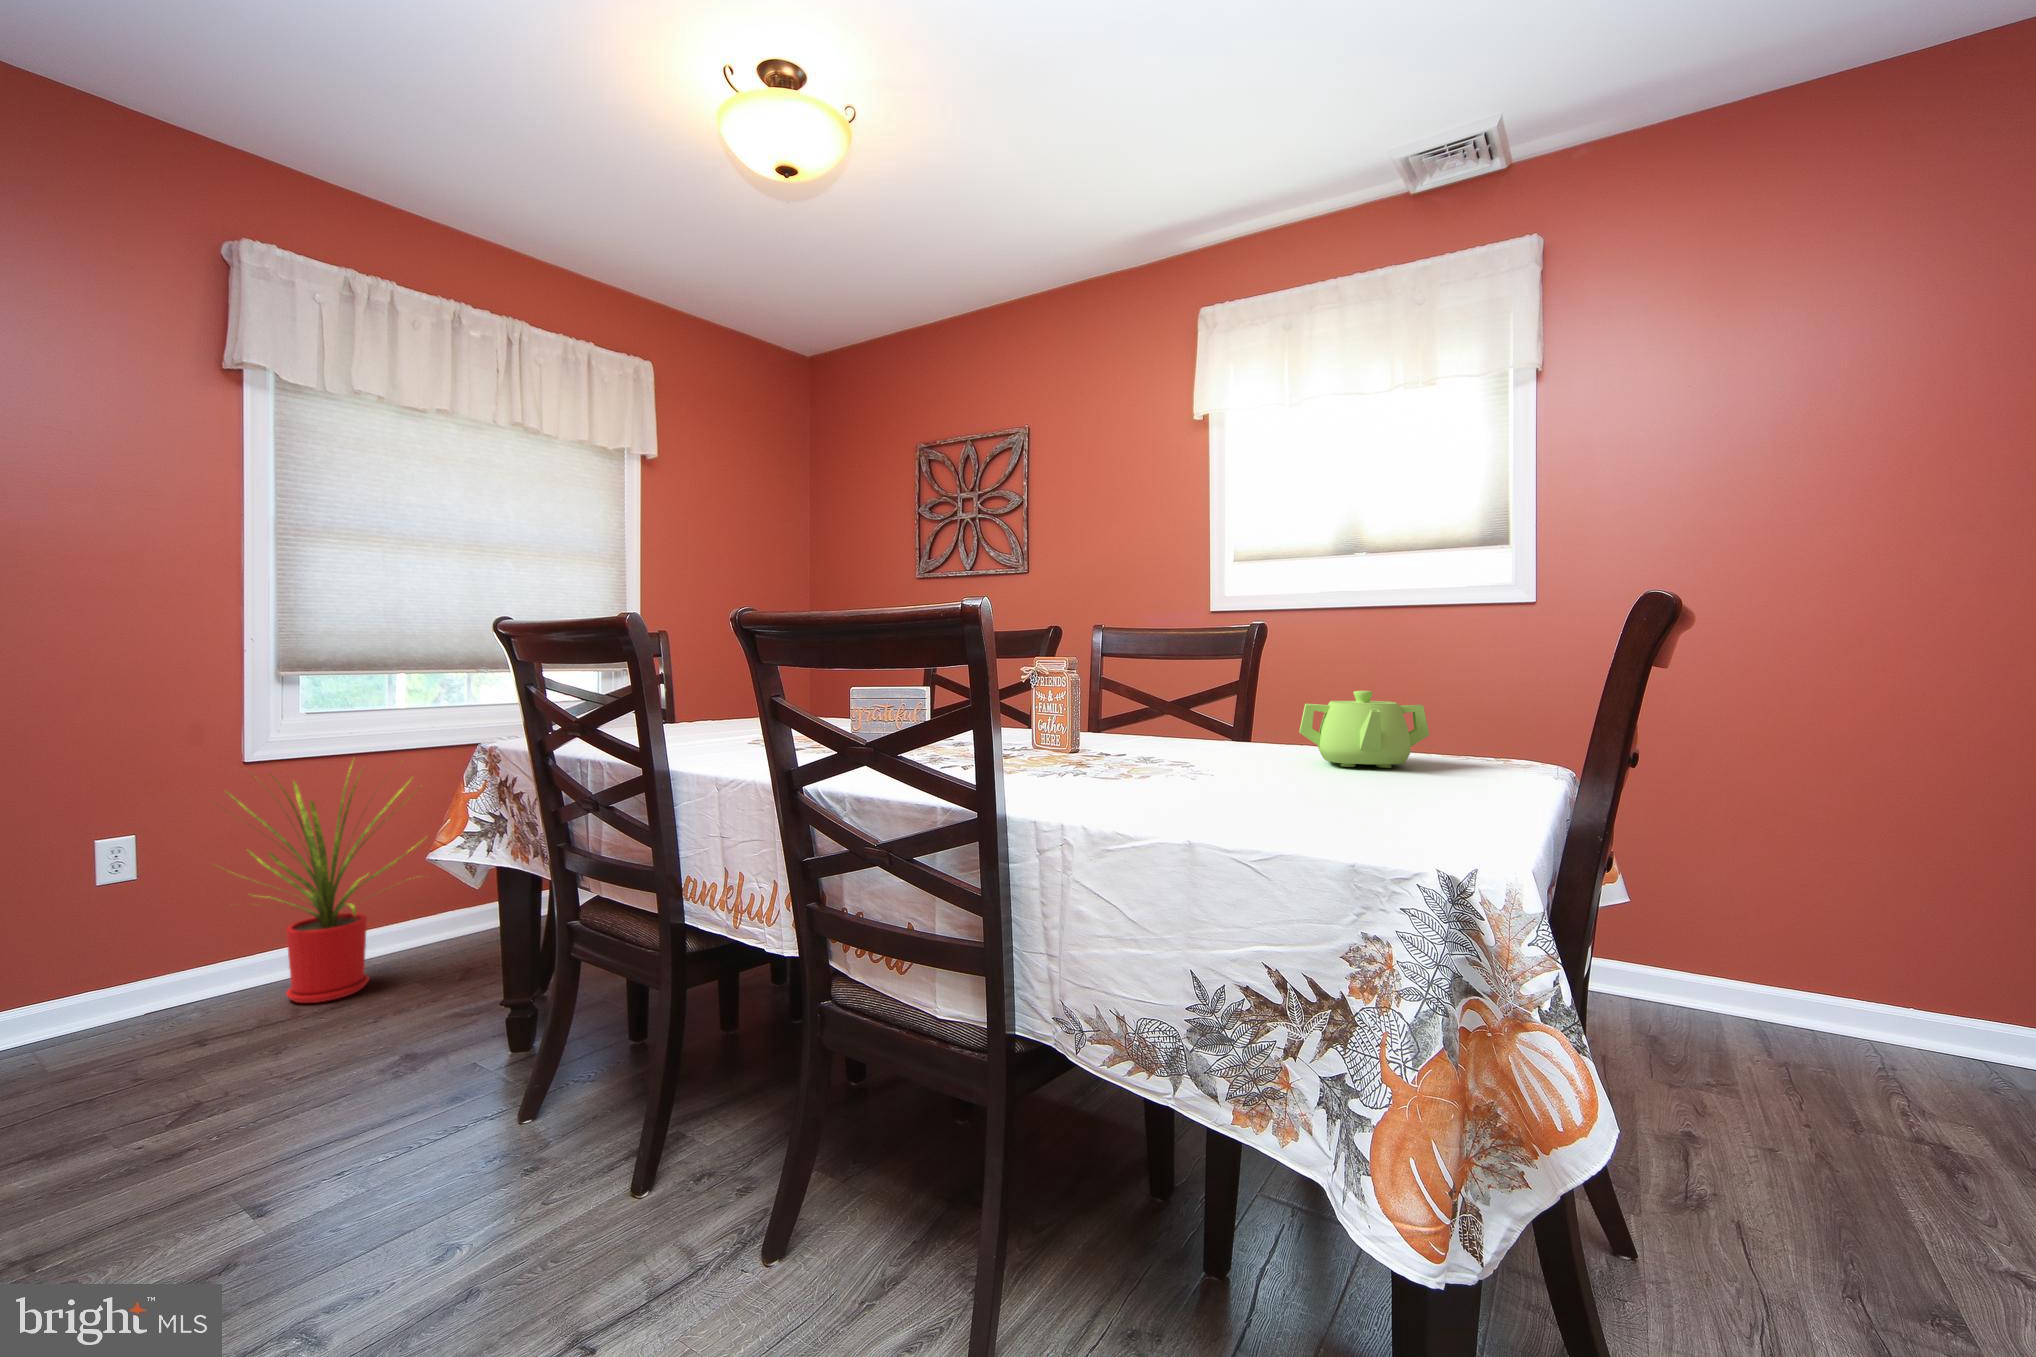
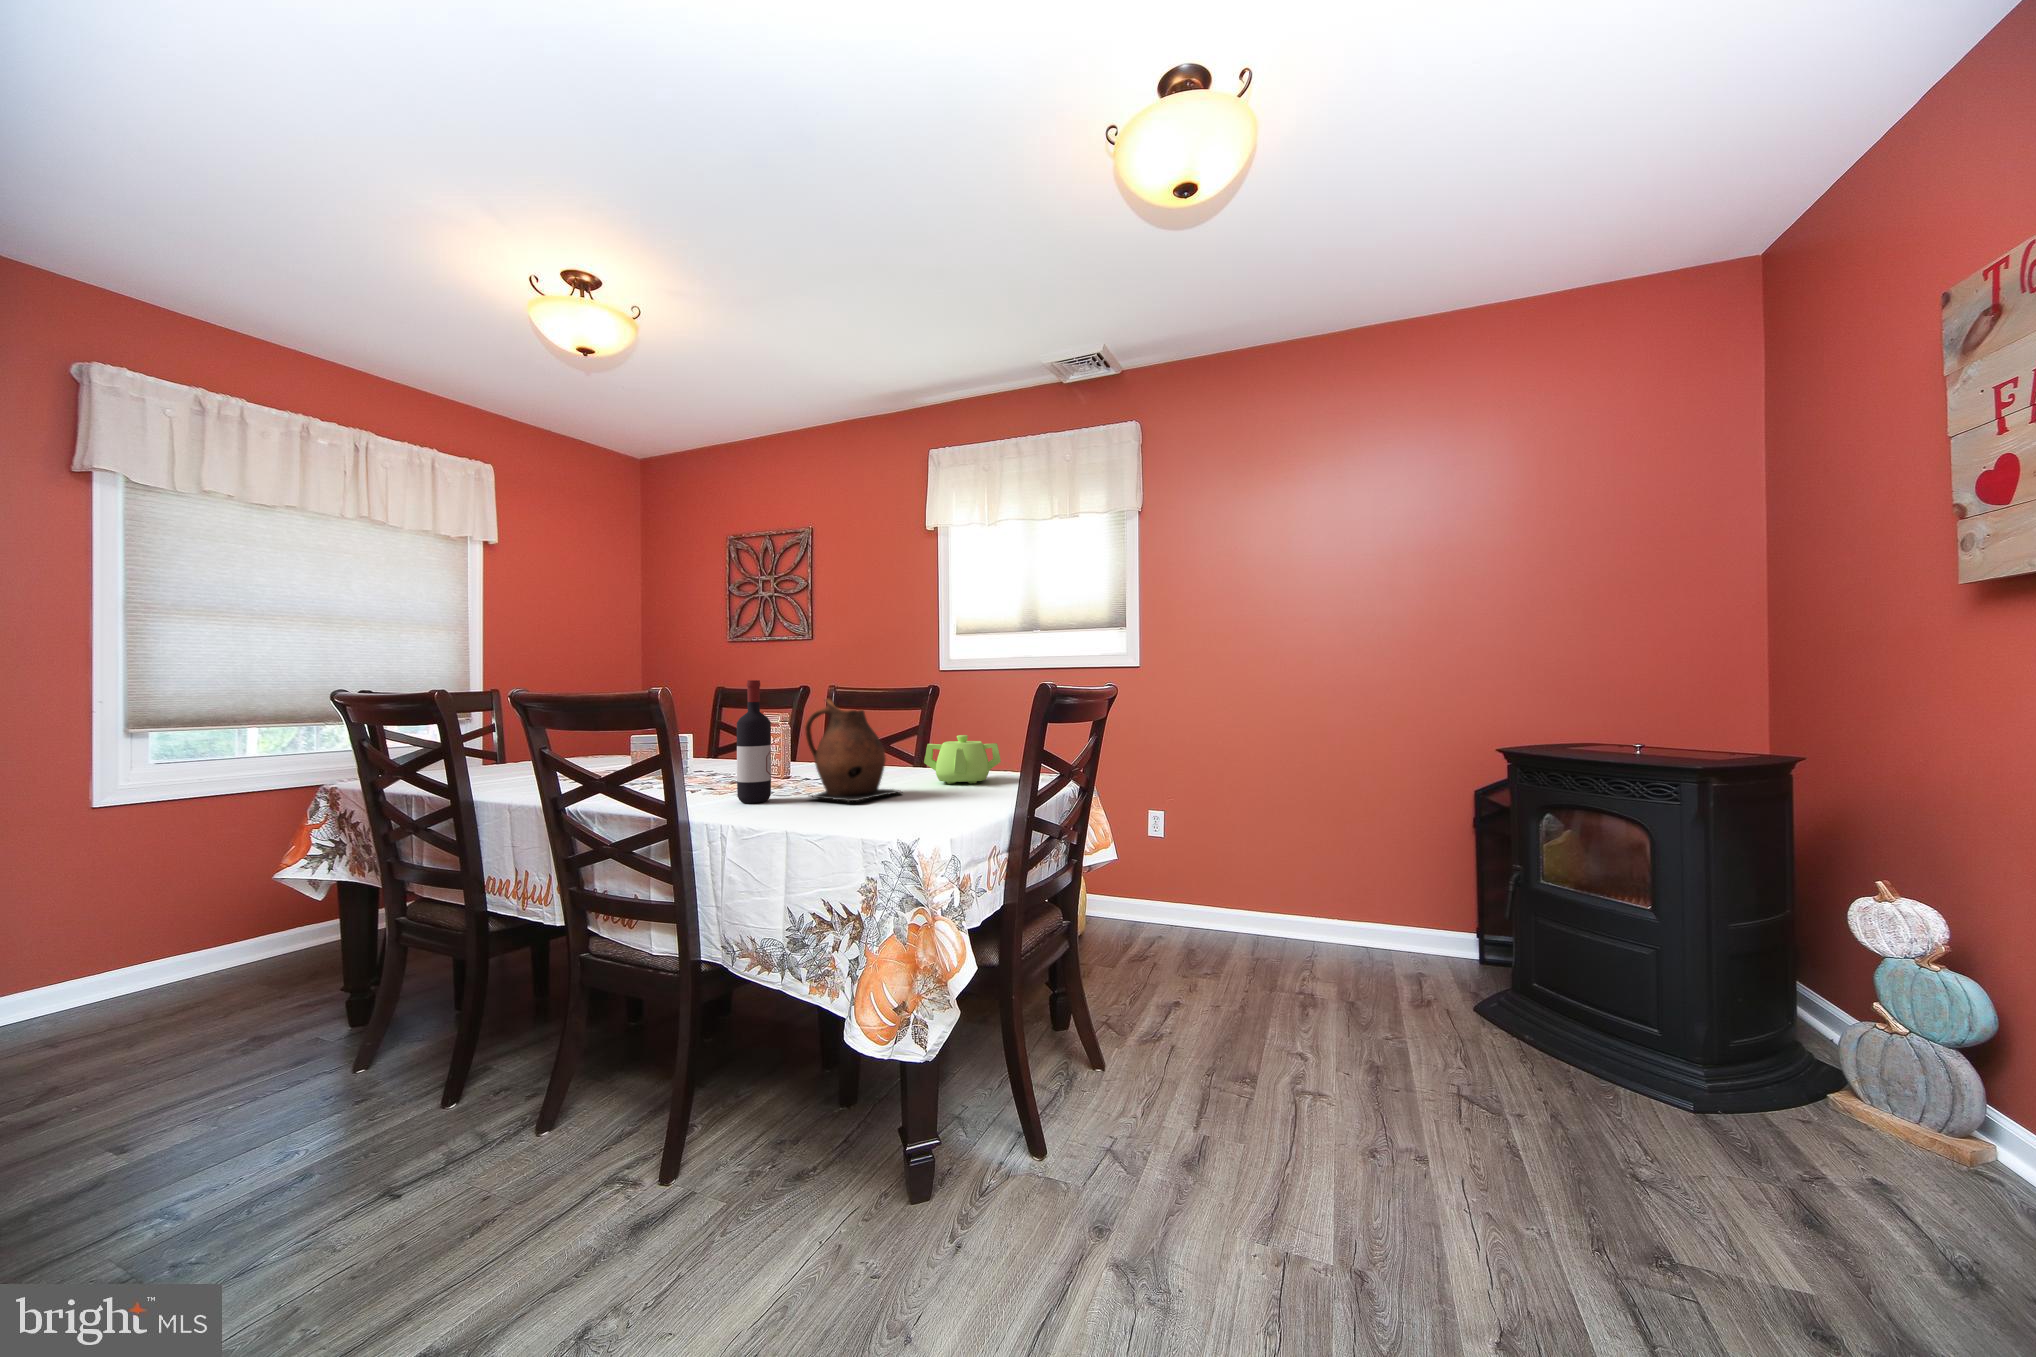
wine bottle: none [1044,594,1094,786] -> present [737,680,771,803]
ceramic pitcher: none [1145,625,1297,792] -> present [805,699,900,802]
house plant: present [217,765,425,1003] -> none [56,799,279,1010]

